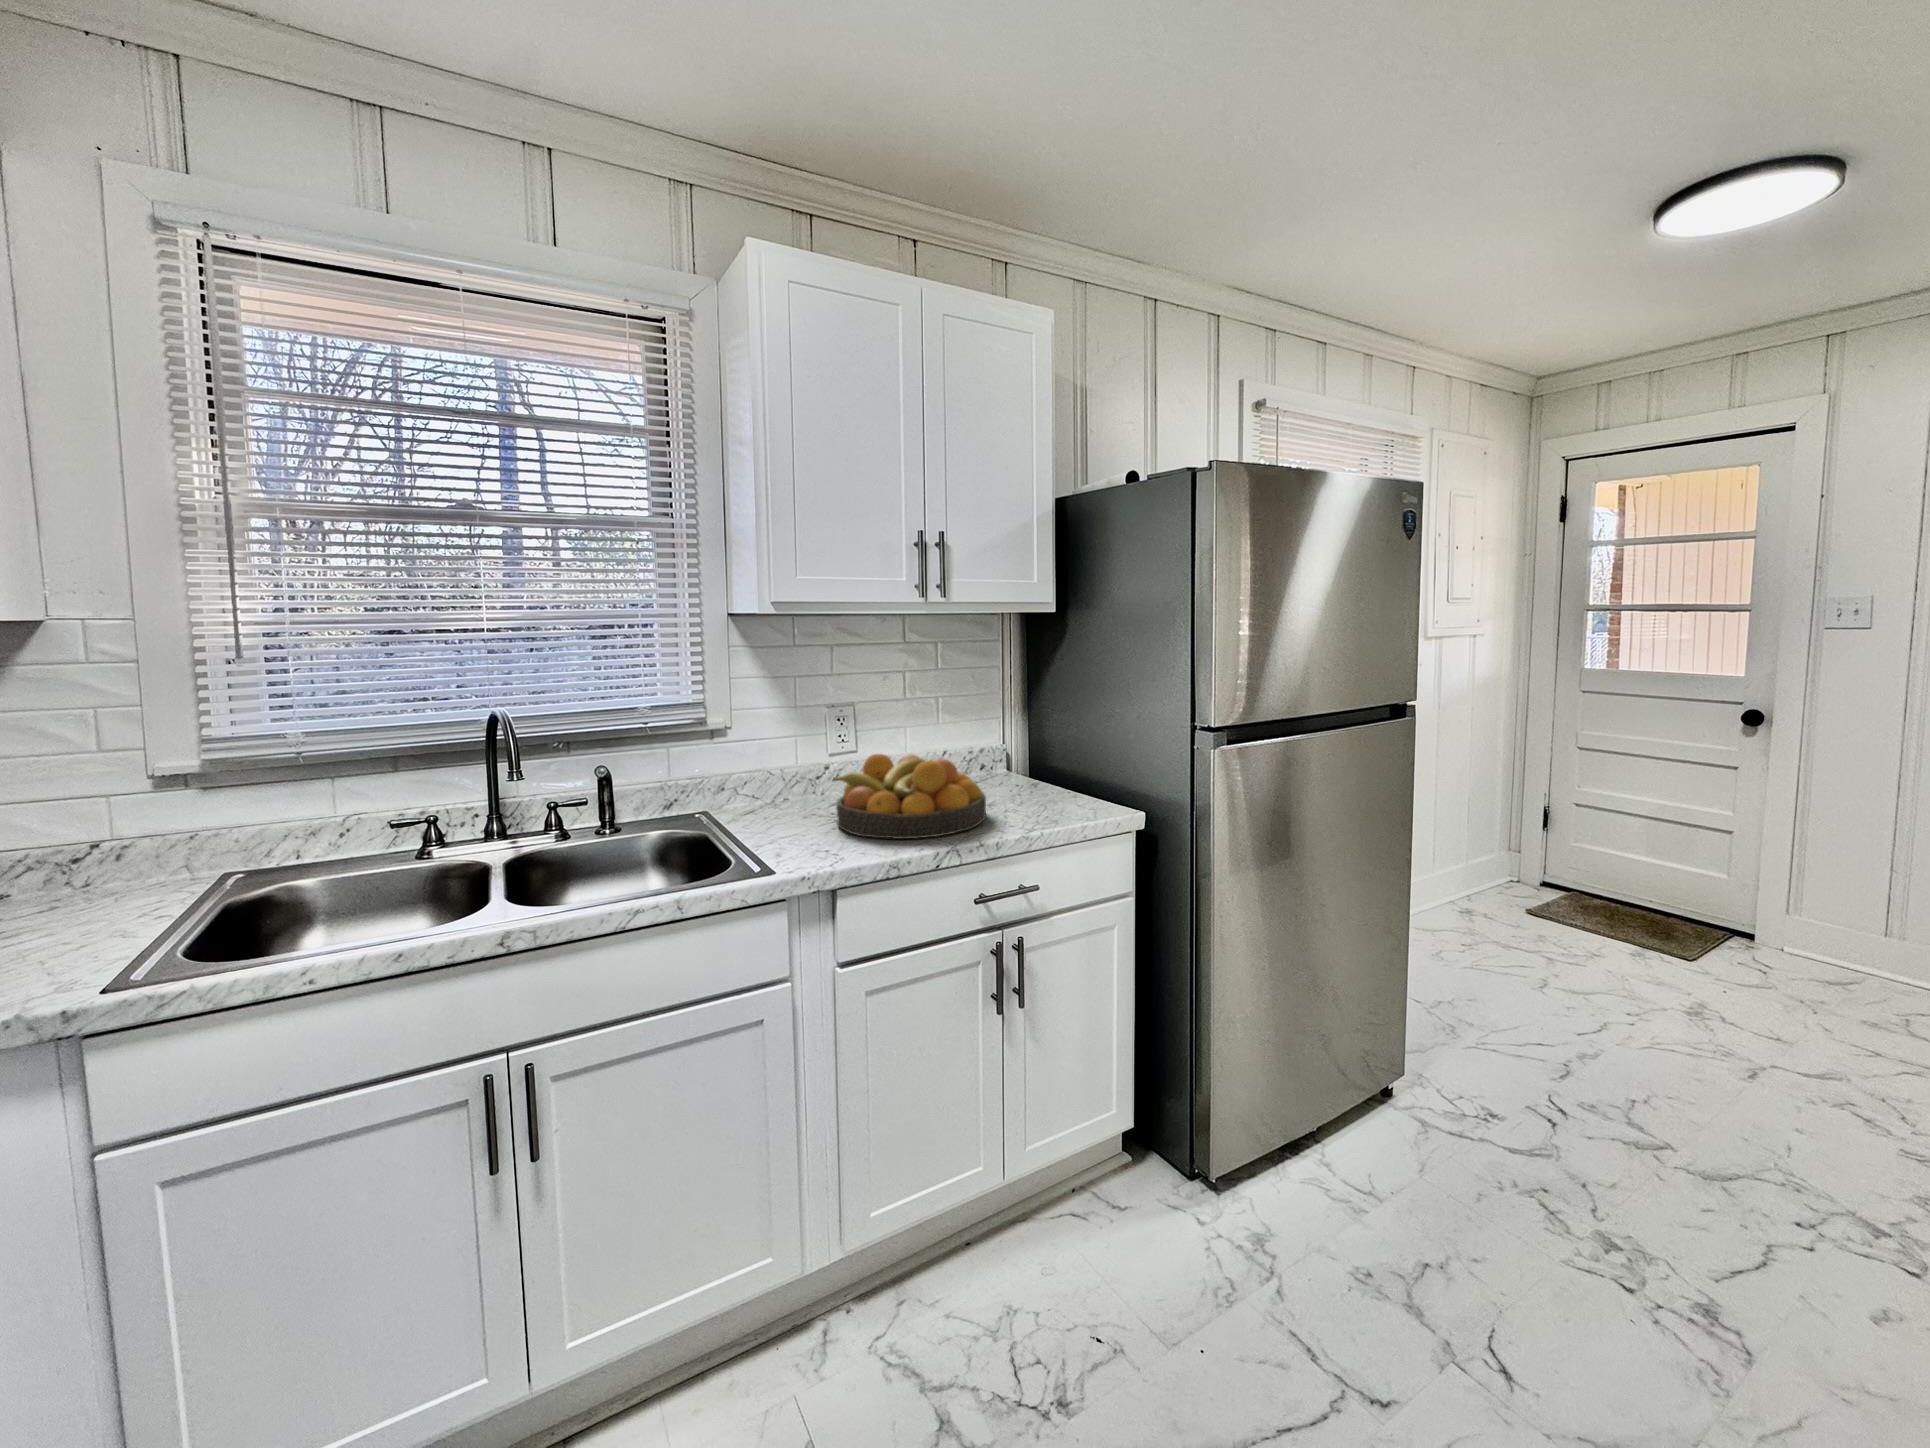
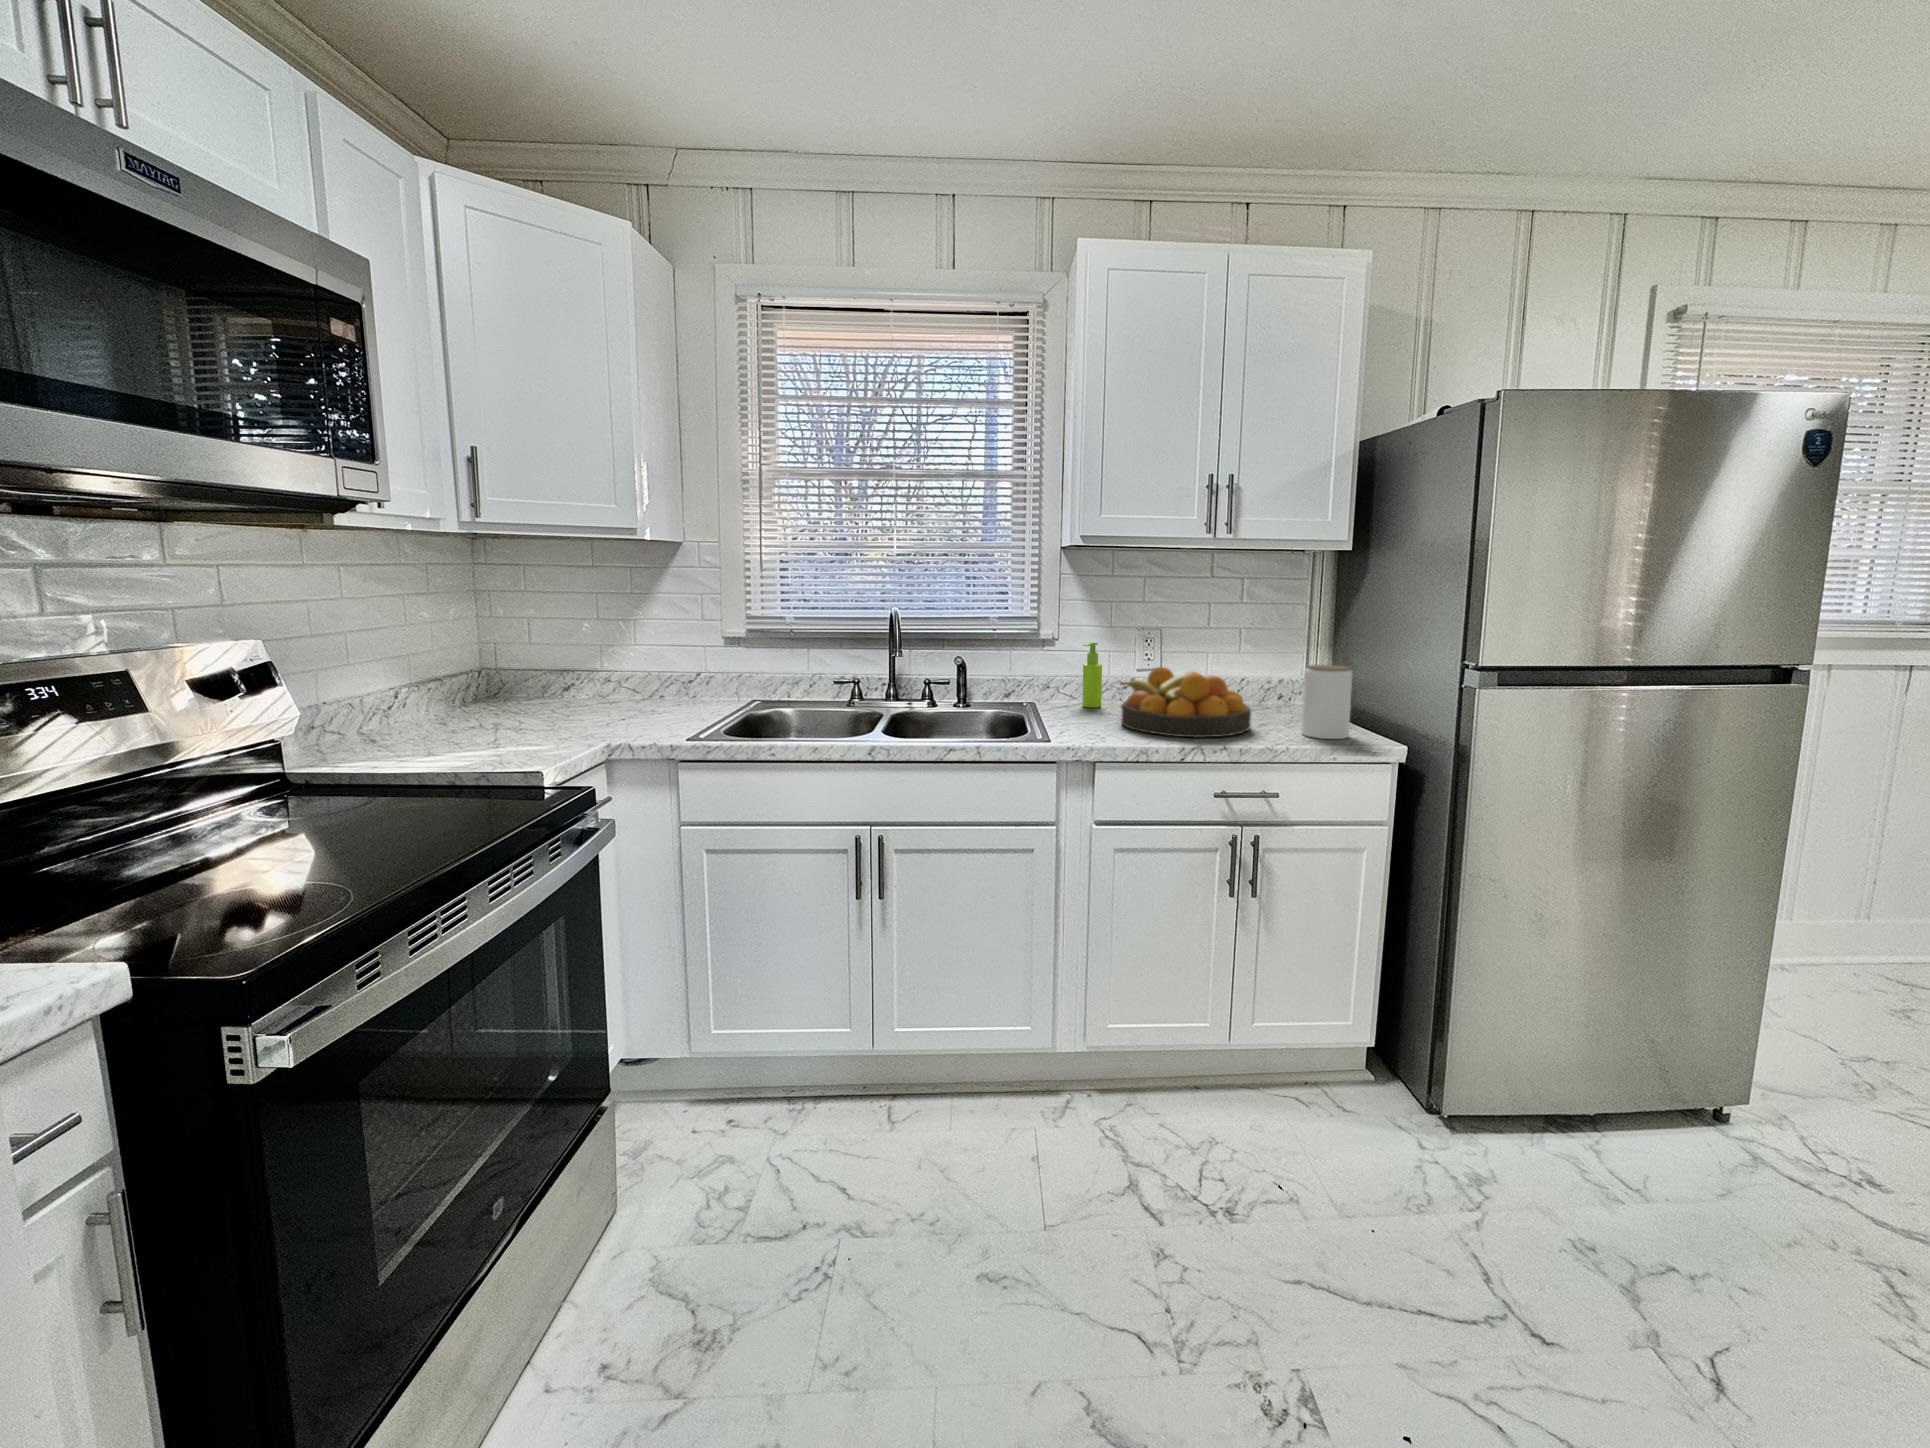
soap dispenser: none [766,728,792,809] -> present [1083,642,1102,708]
jar: none [1036,735,1085,816] -> present [1302,665,1353,739]

